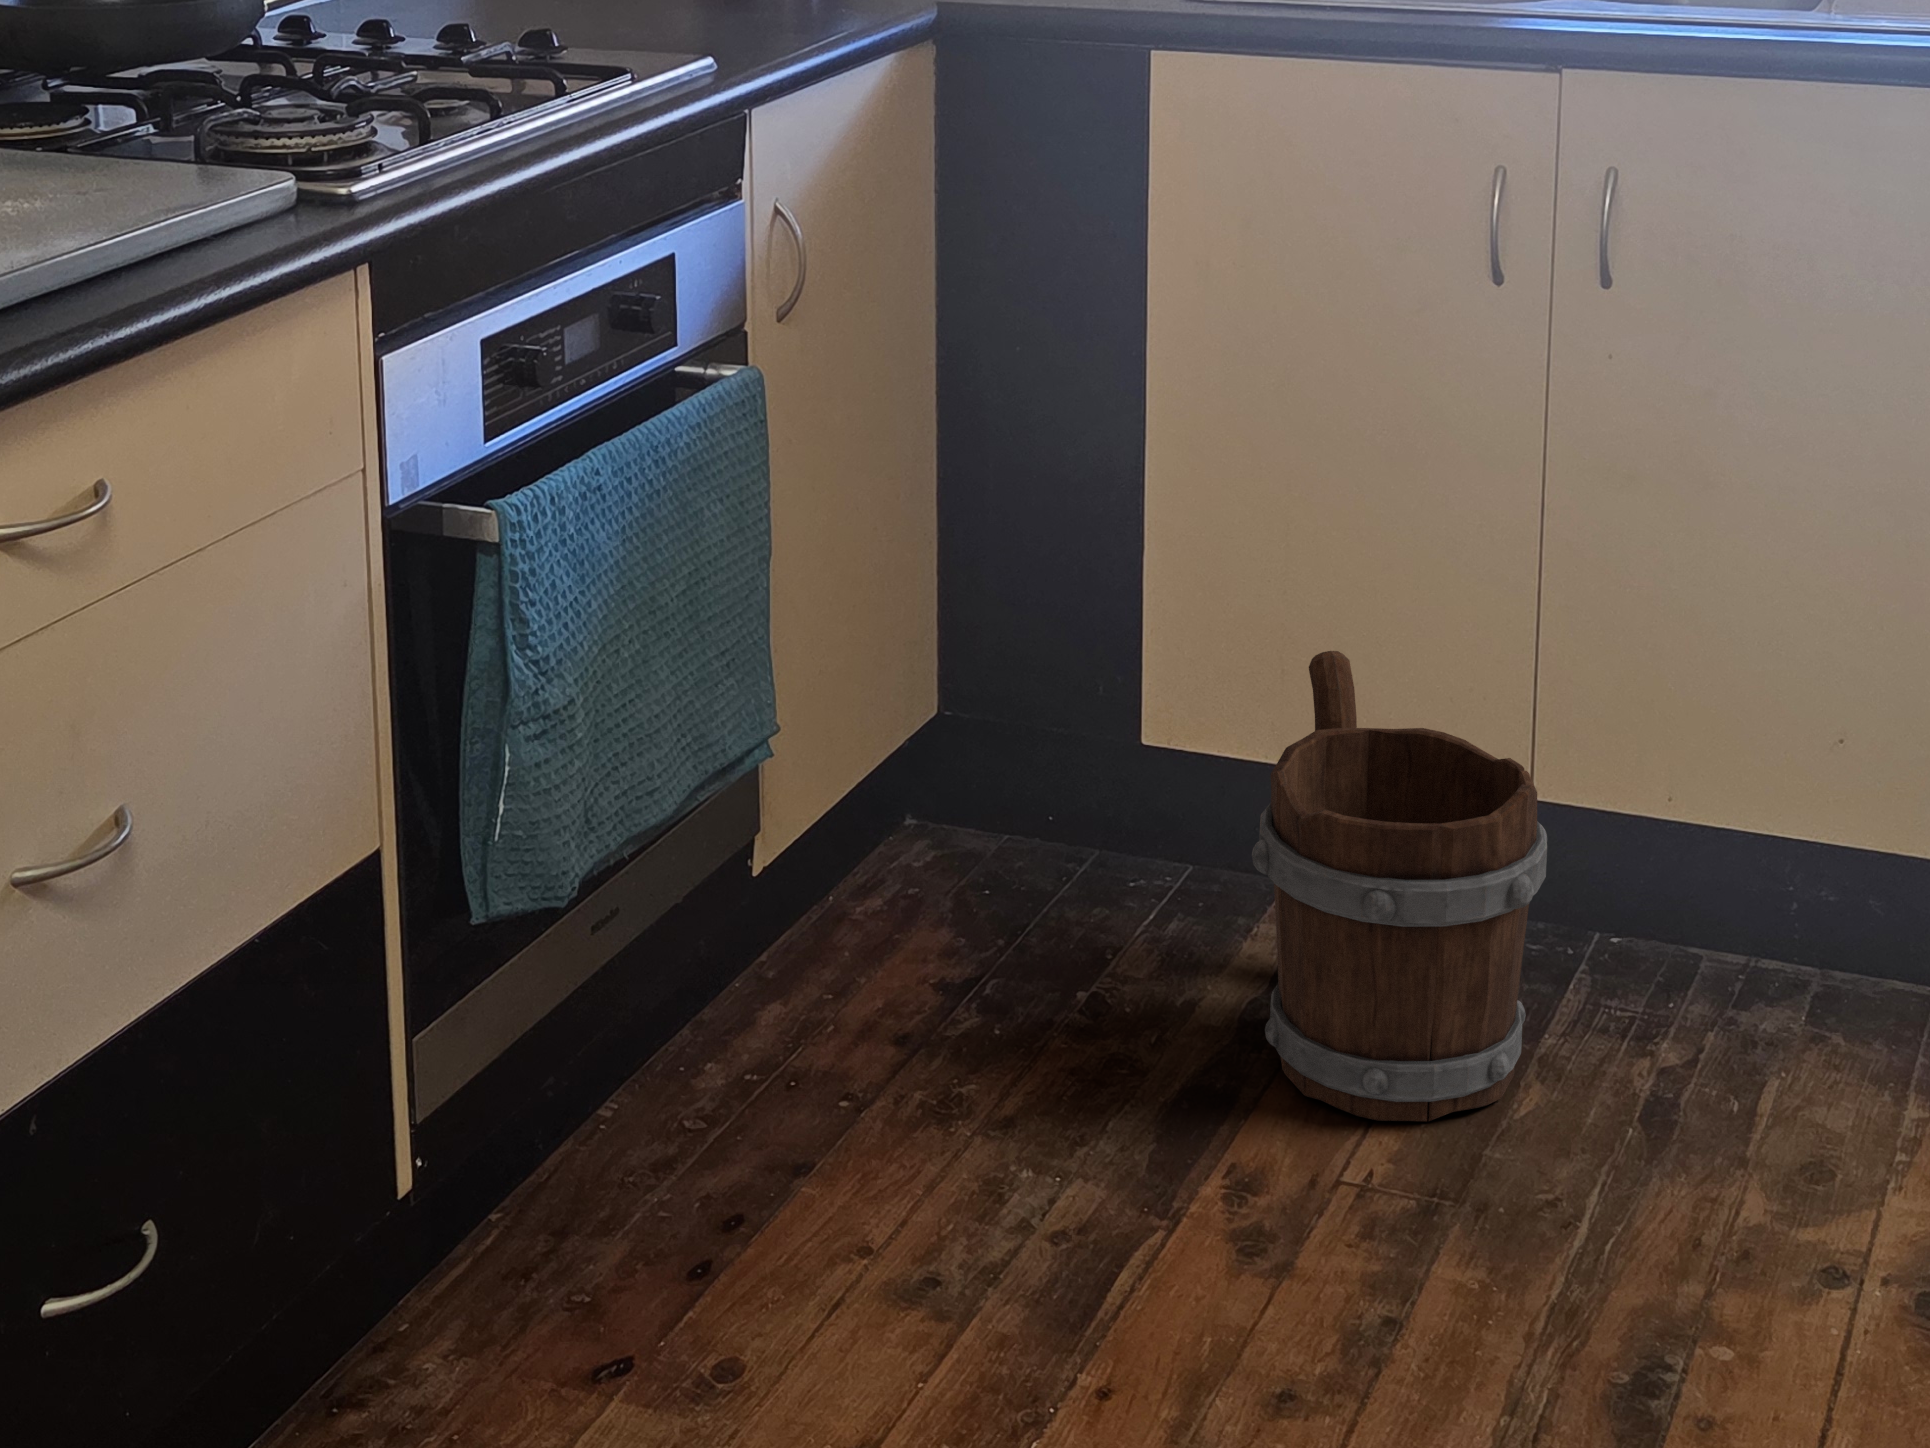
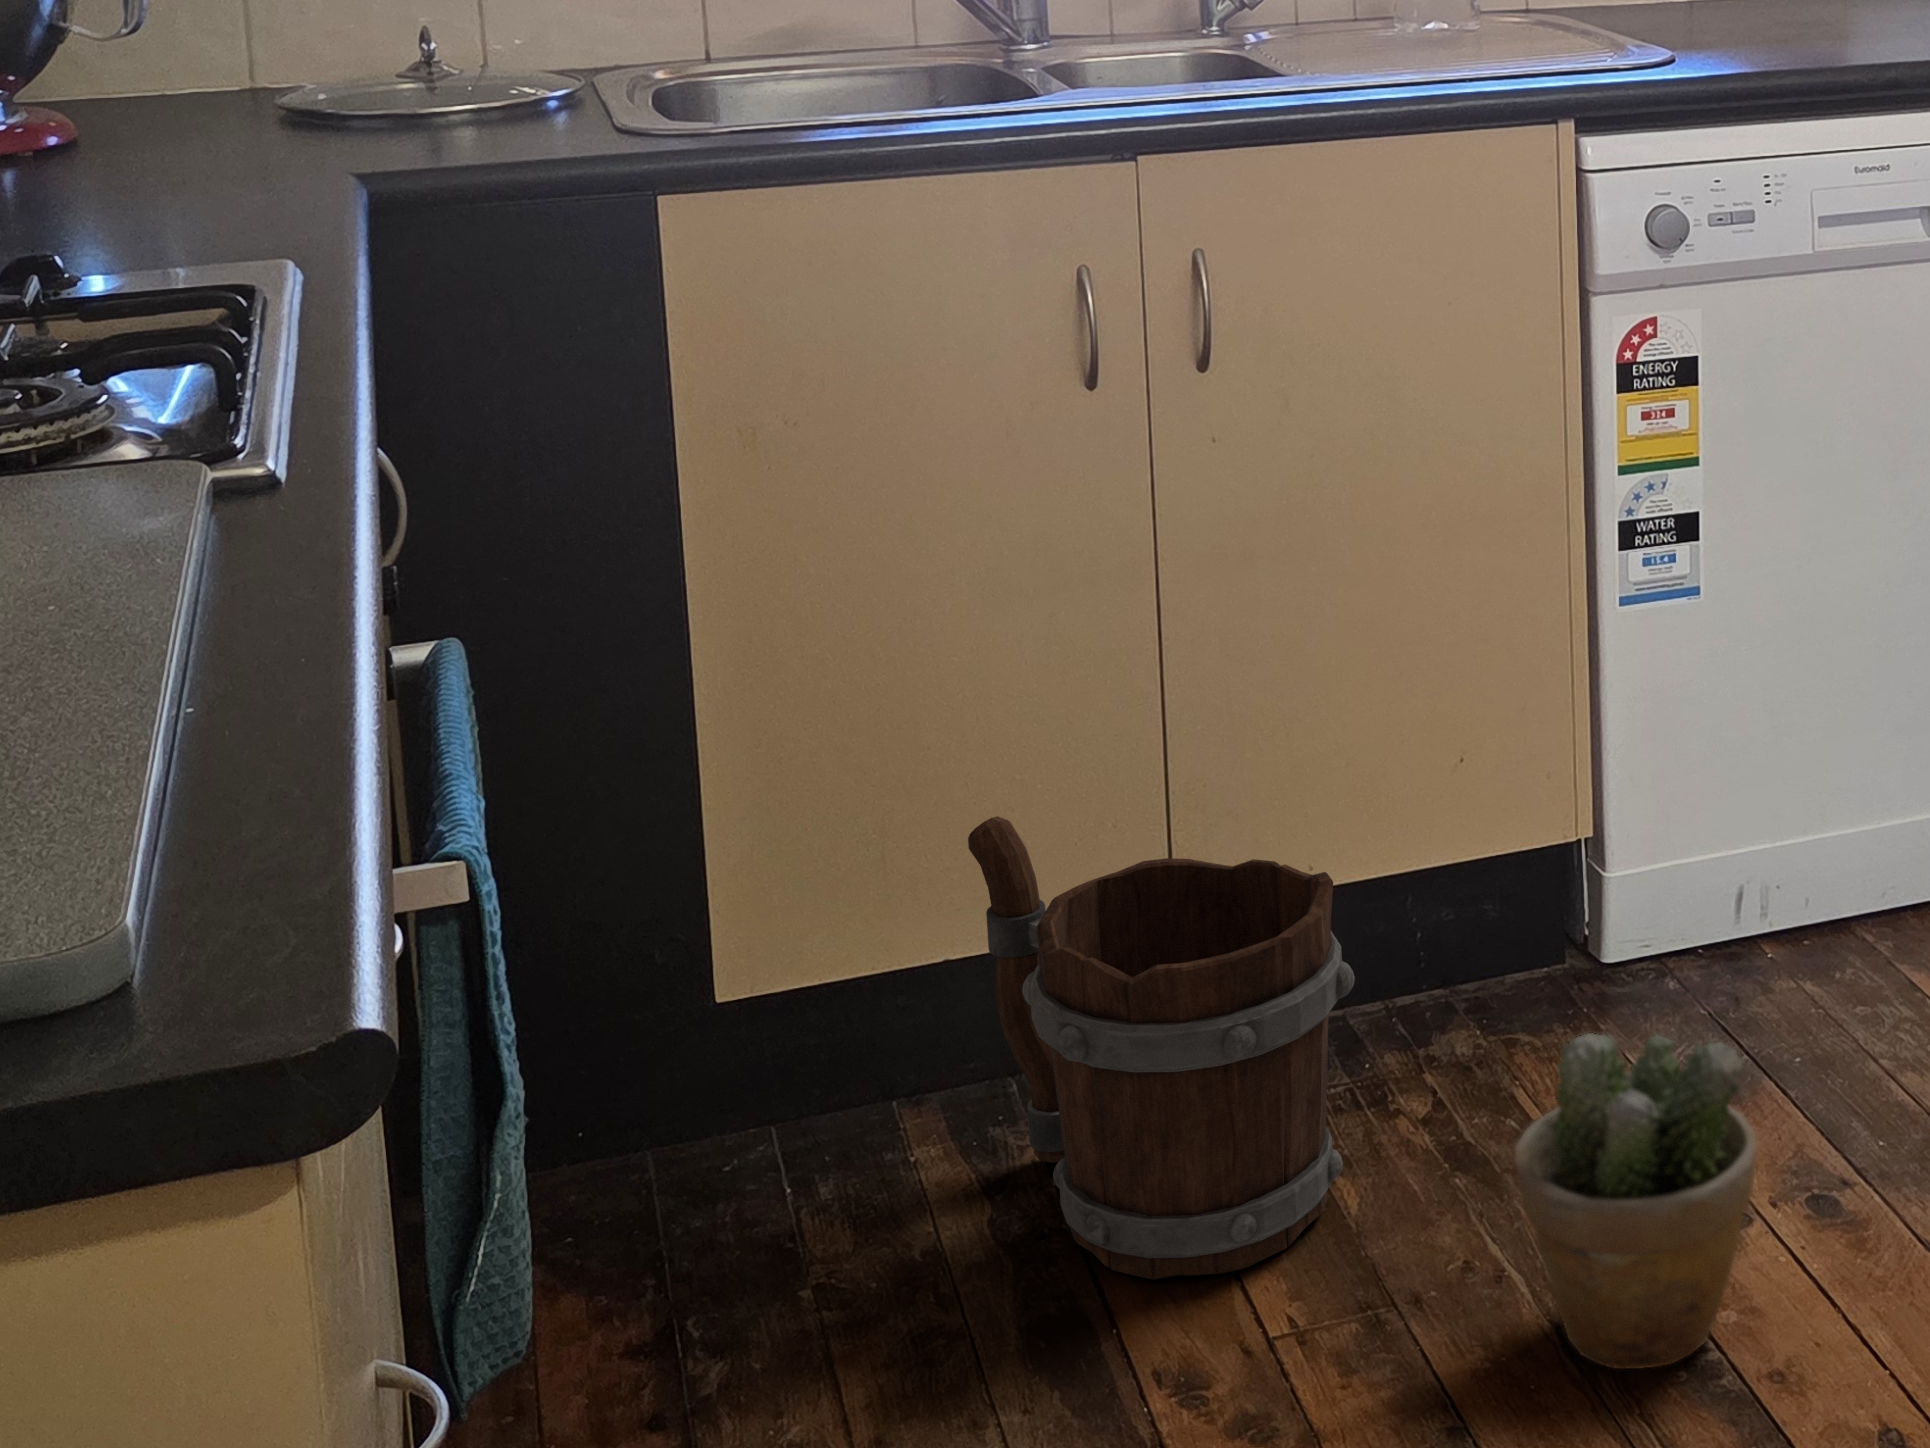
potted plant: none [1512,1008,1770,1372] -> present [1515,1033,1757,1369]

